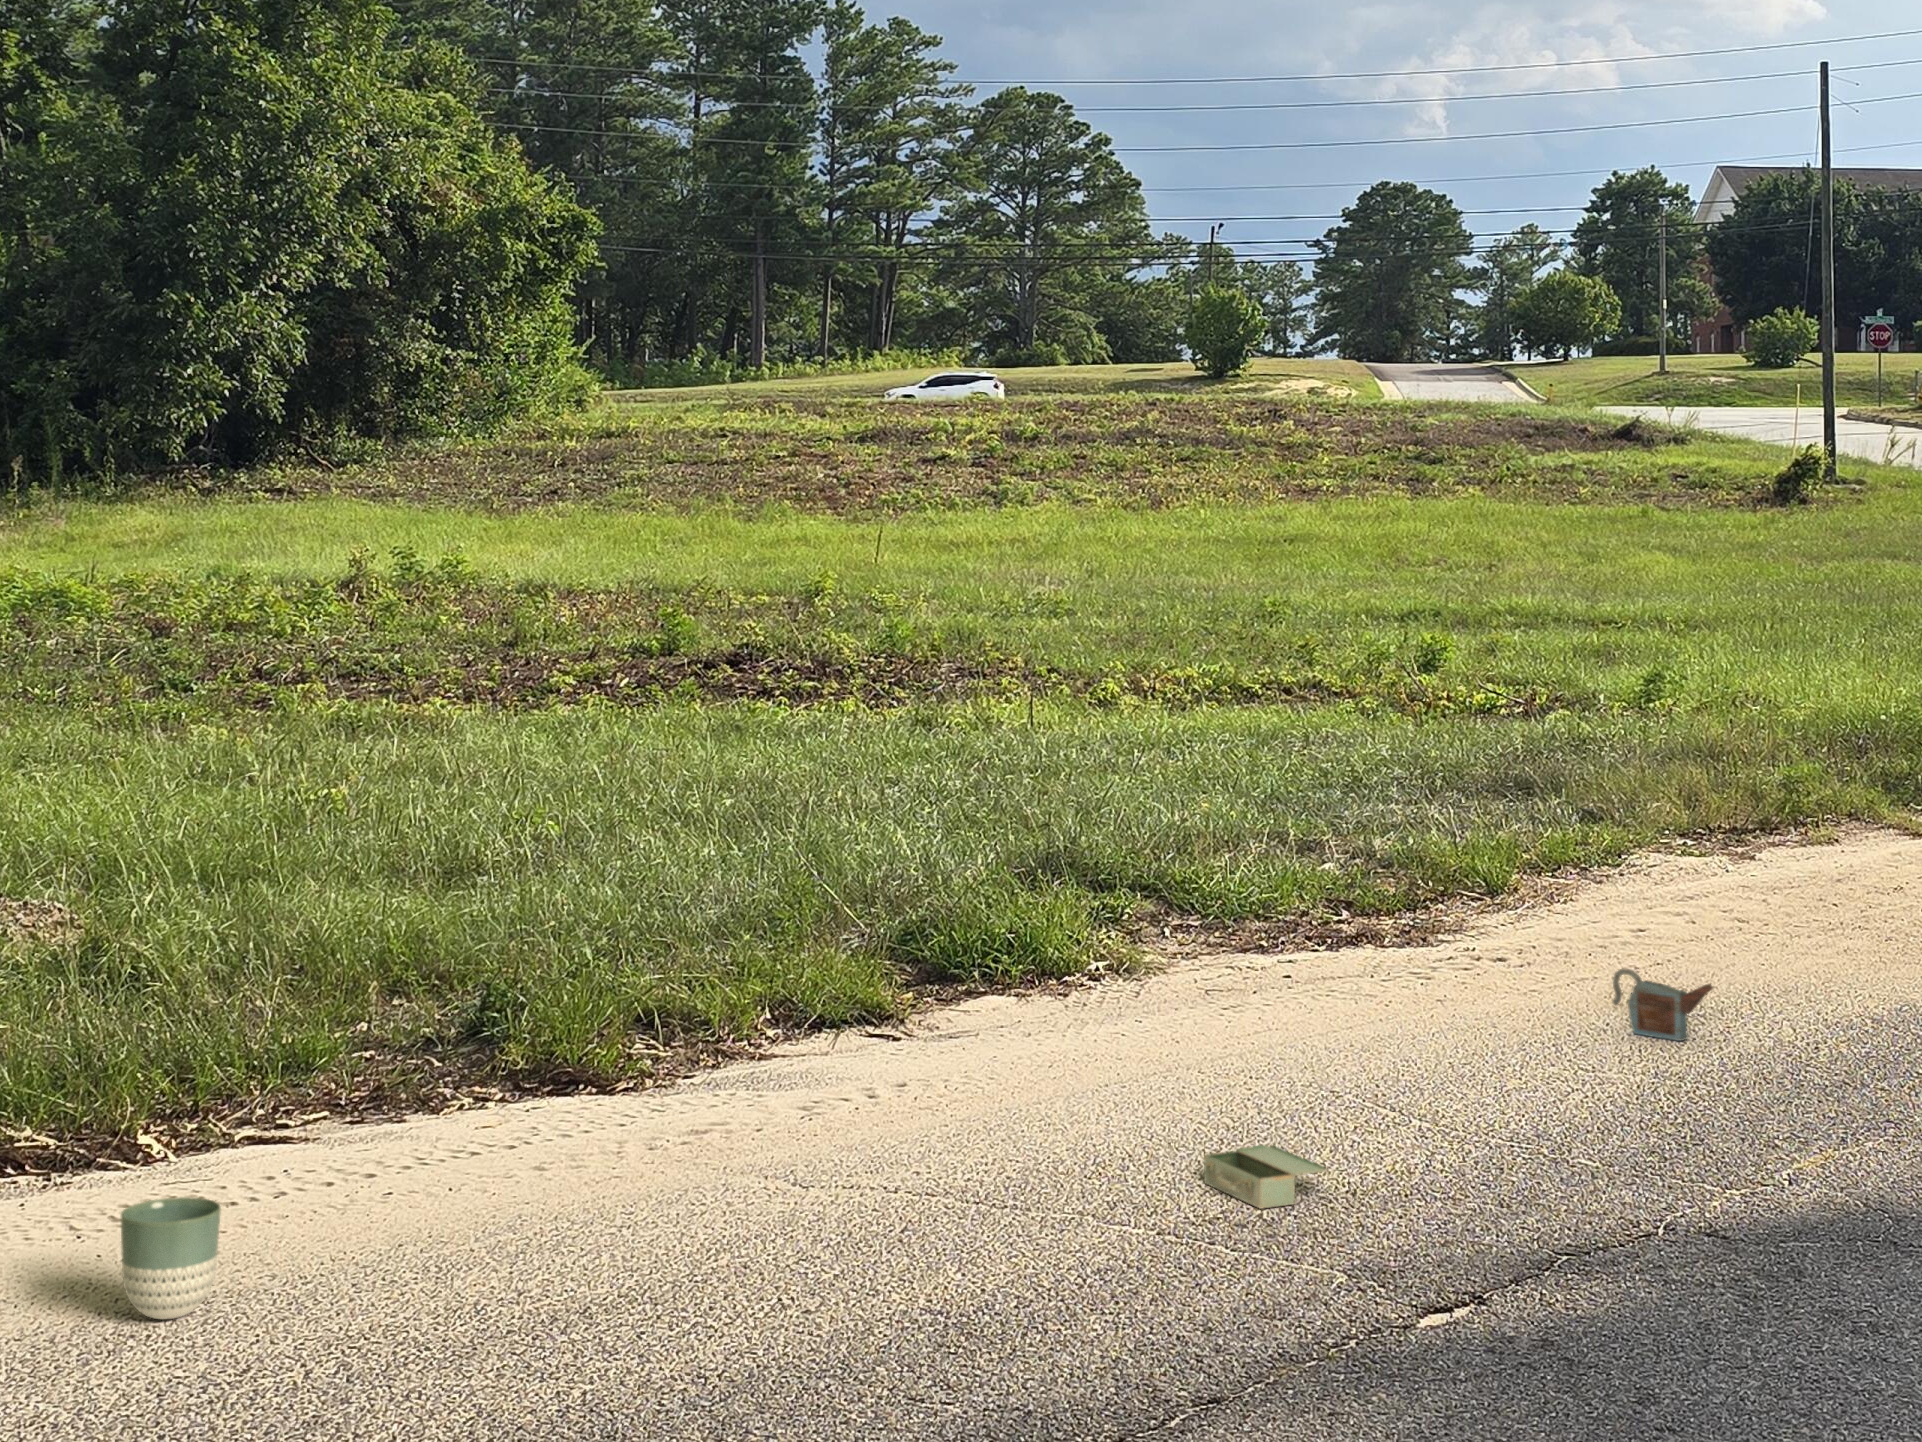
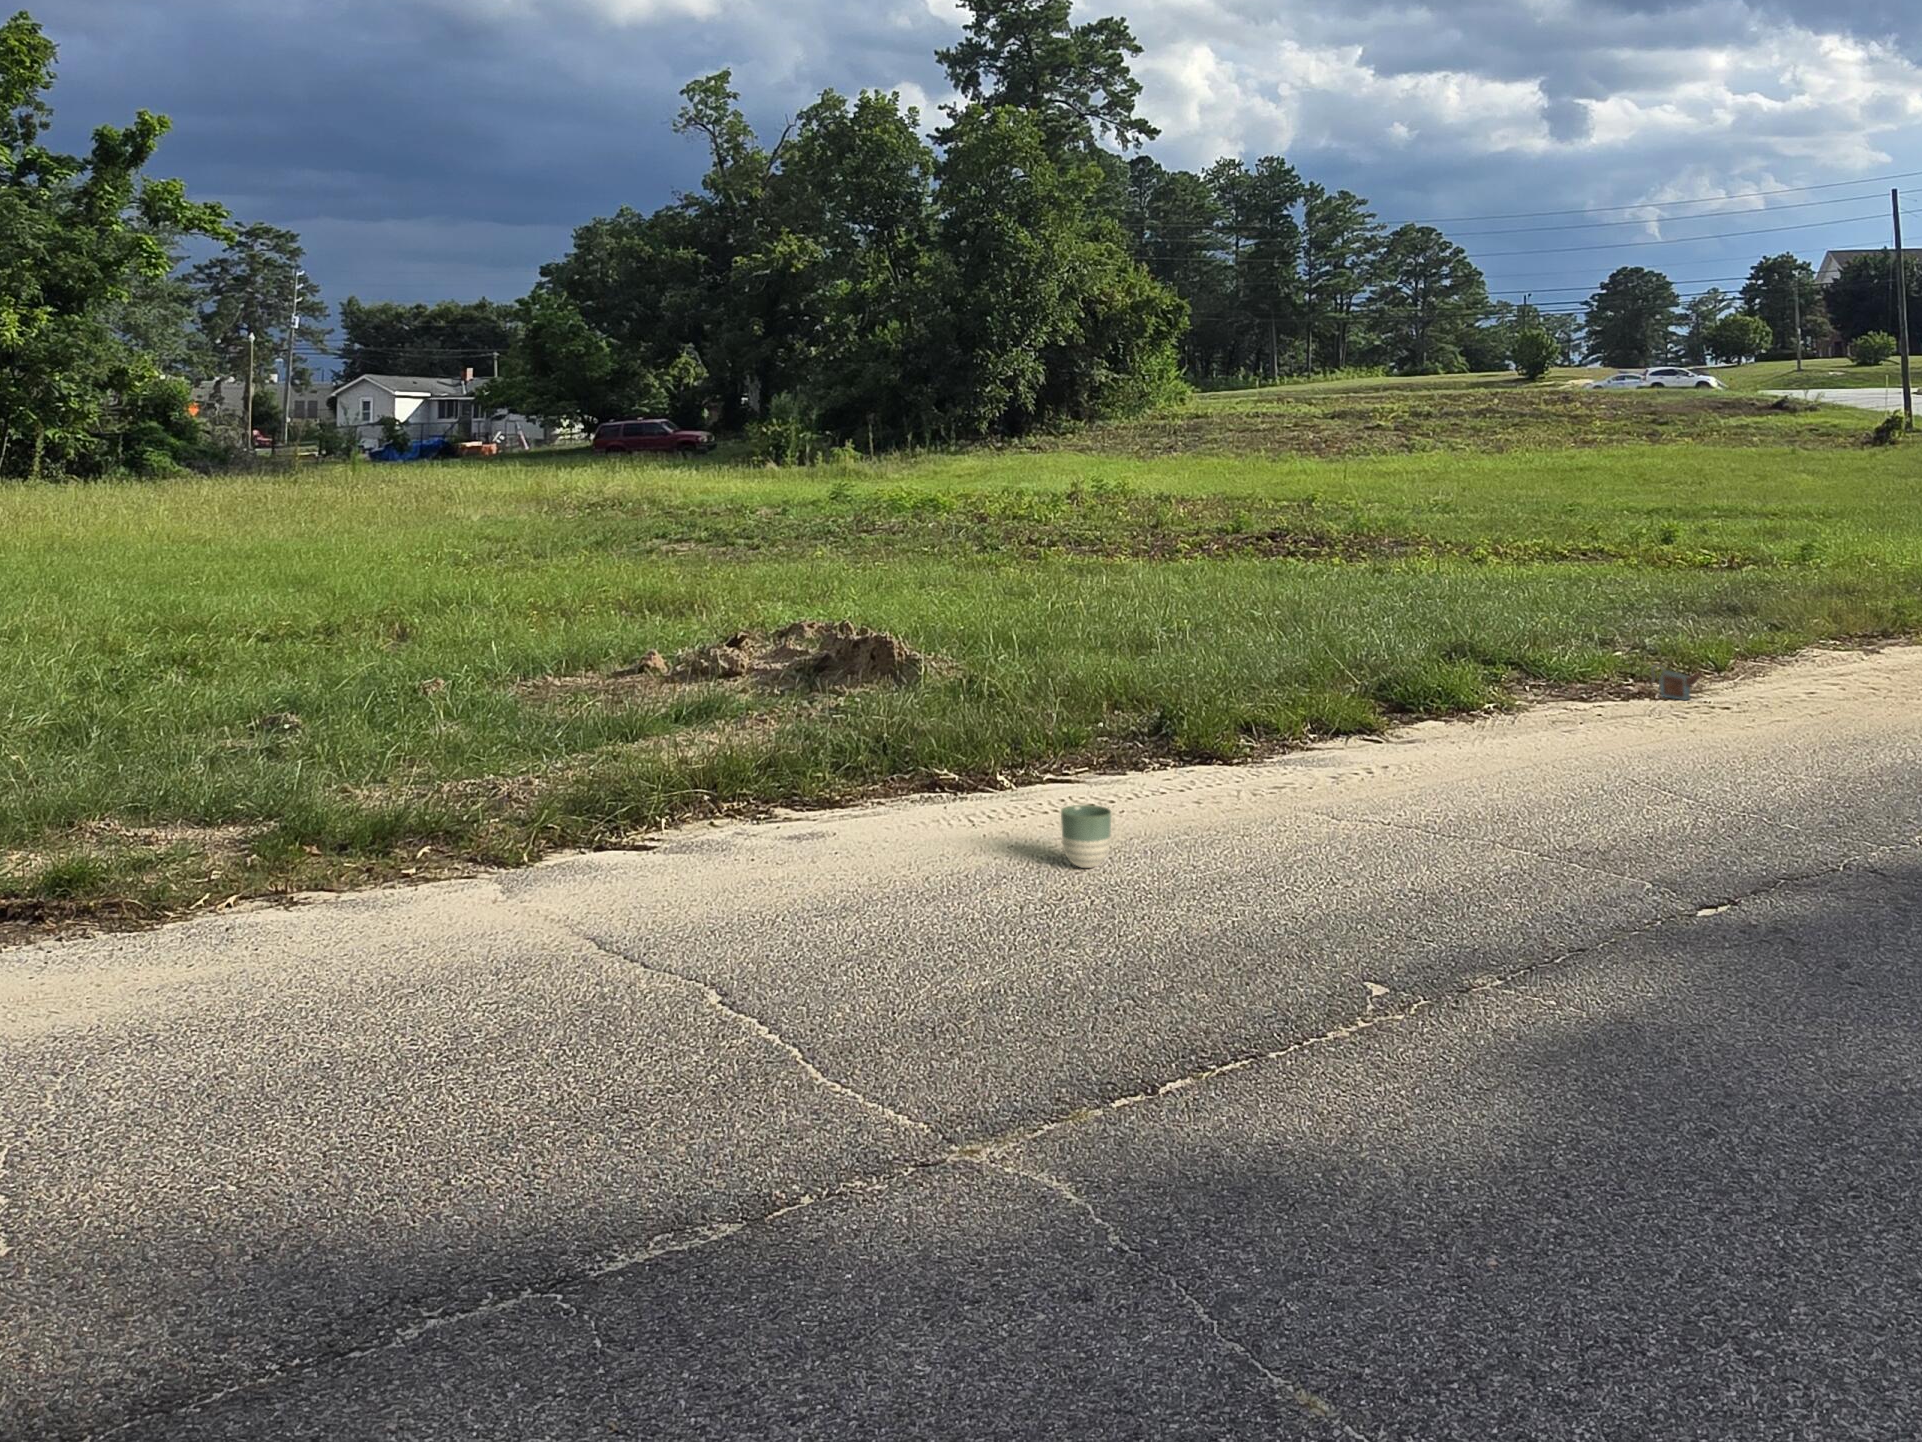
watering can: present [1613,969,1713,1041] -> present [1651,664,1703,700]
toolbox: present [1204,1145,1326,1209] -> none [1629,807,1710,842]

